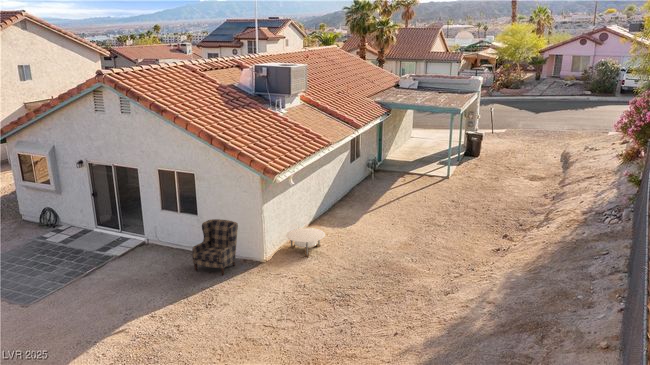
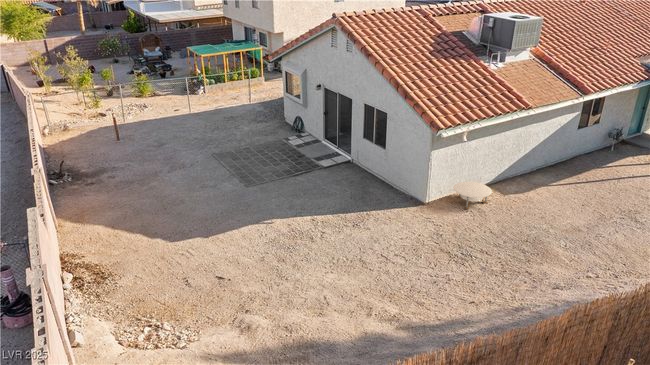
chair: present [192,219,238,275] -> none [367,156,408,204]

